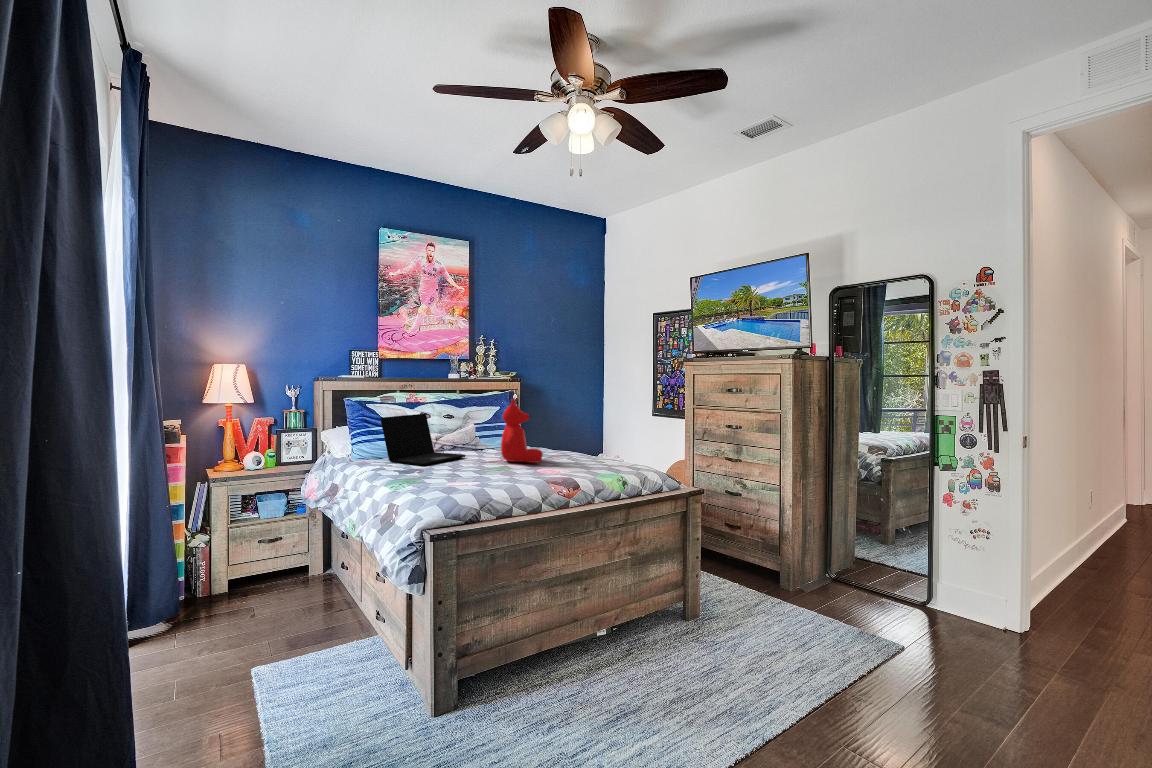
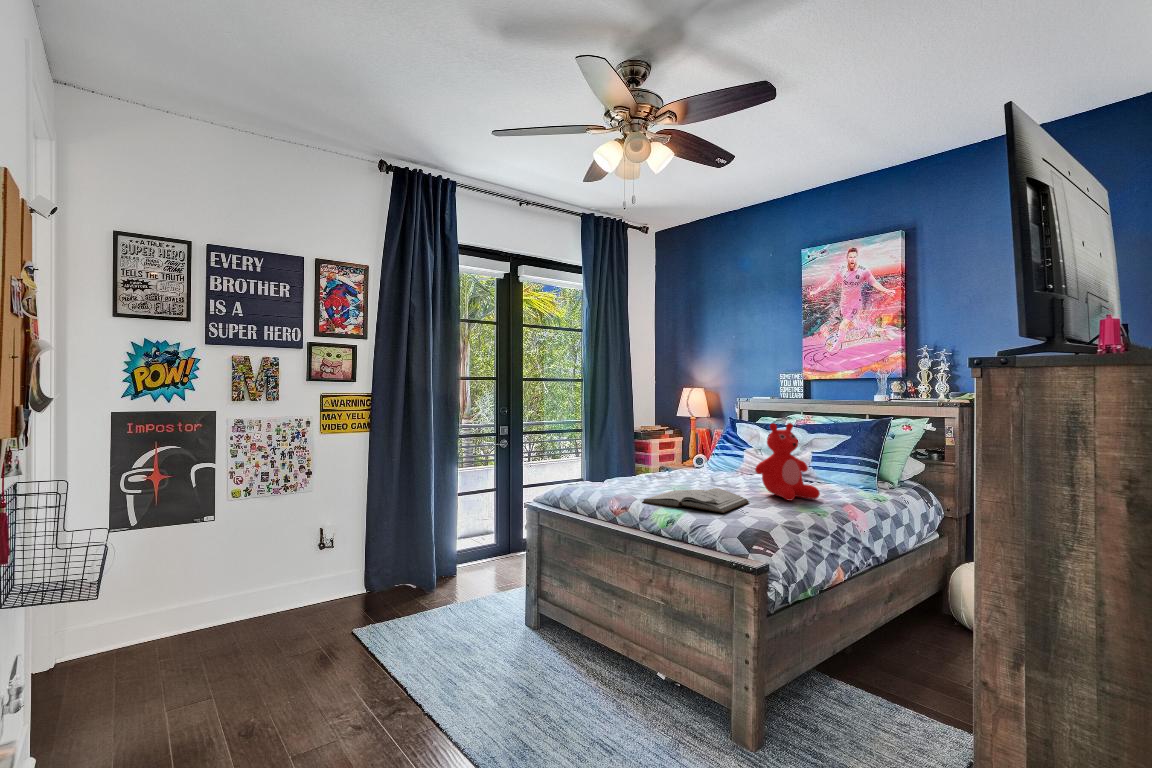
laptop: present [380,414,466,465] -> none [690,435,759,484]
book: none [460,462,564,488] -> present [642,488,749,513]

